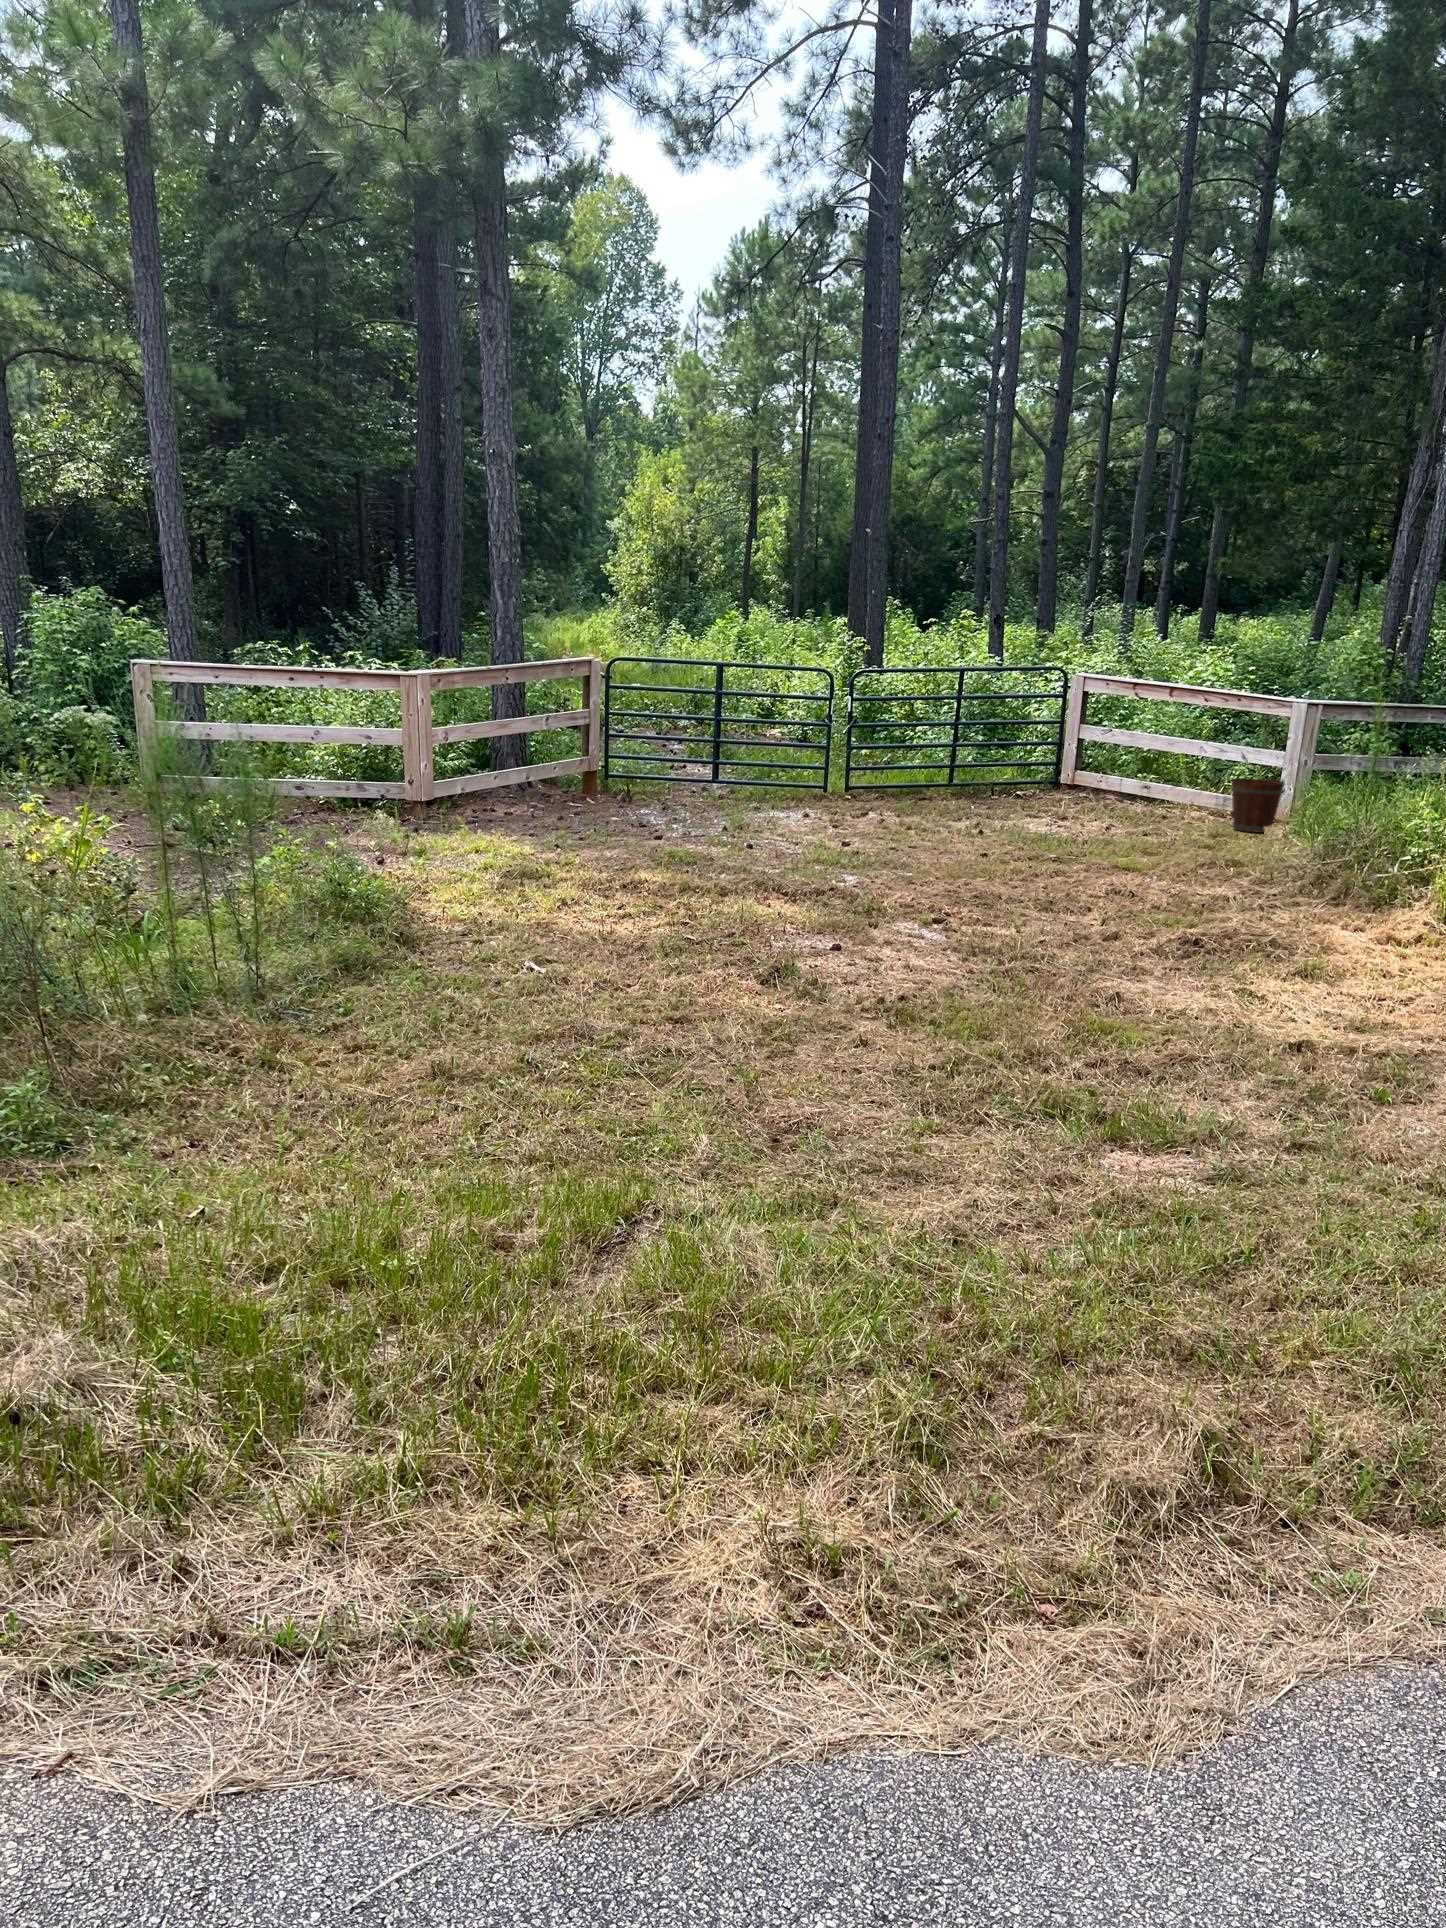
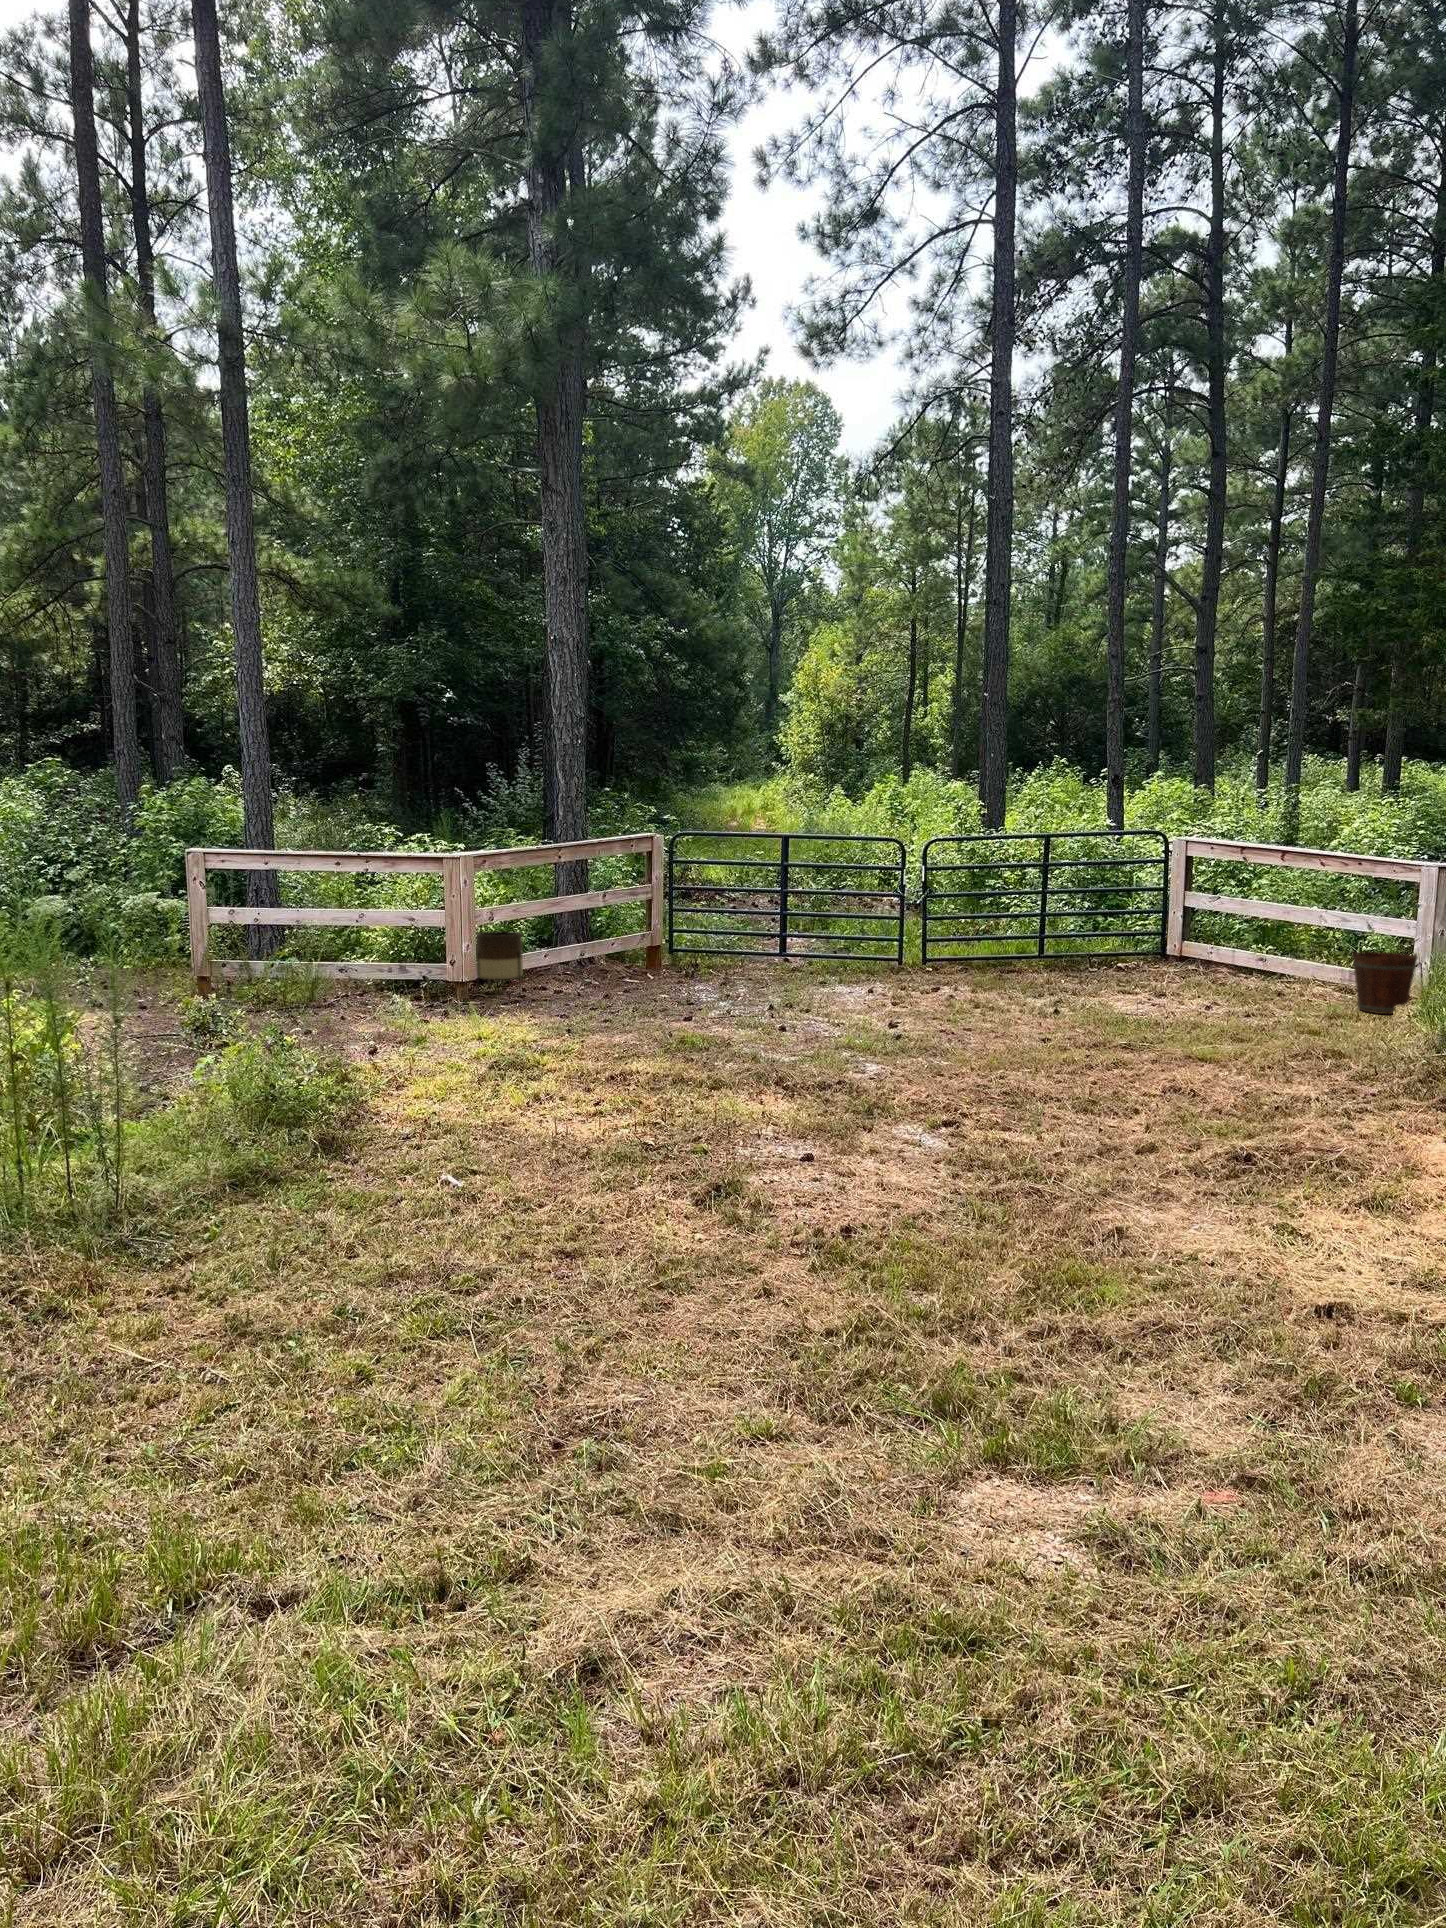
planter: none [434,754,481,820] -> present [476,931,523,980]

